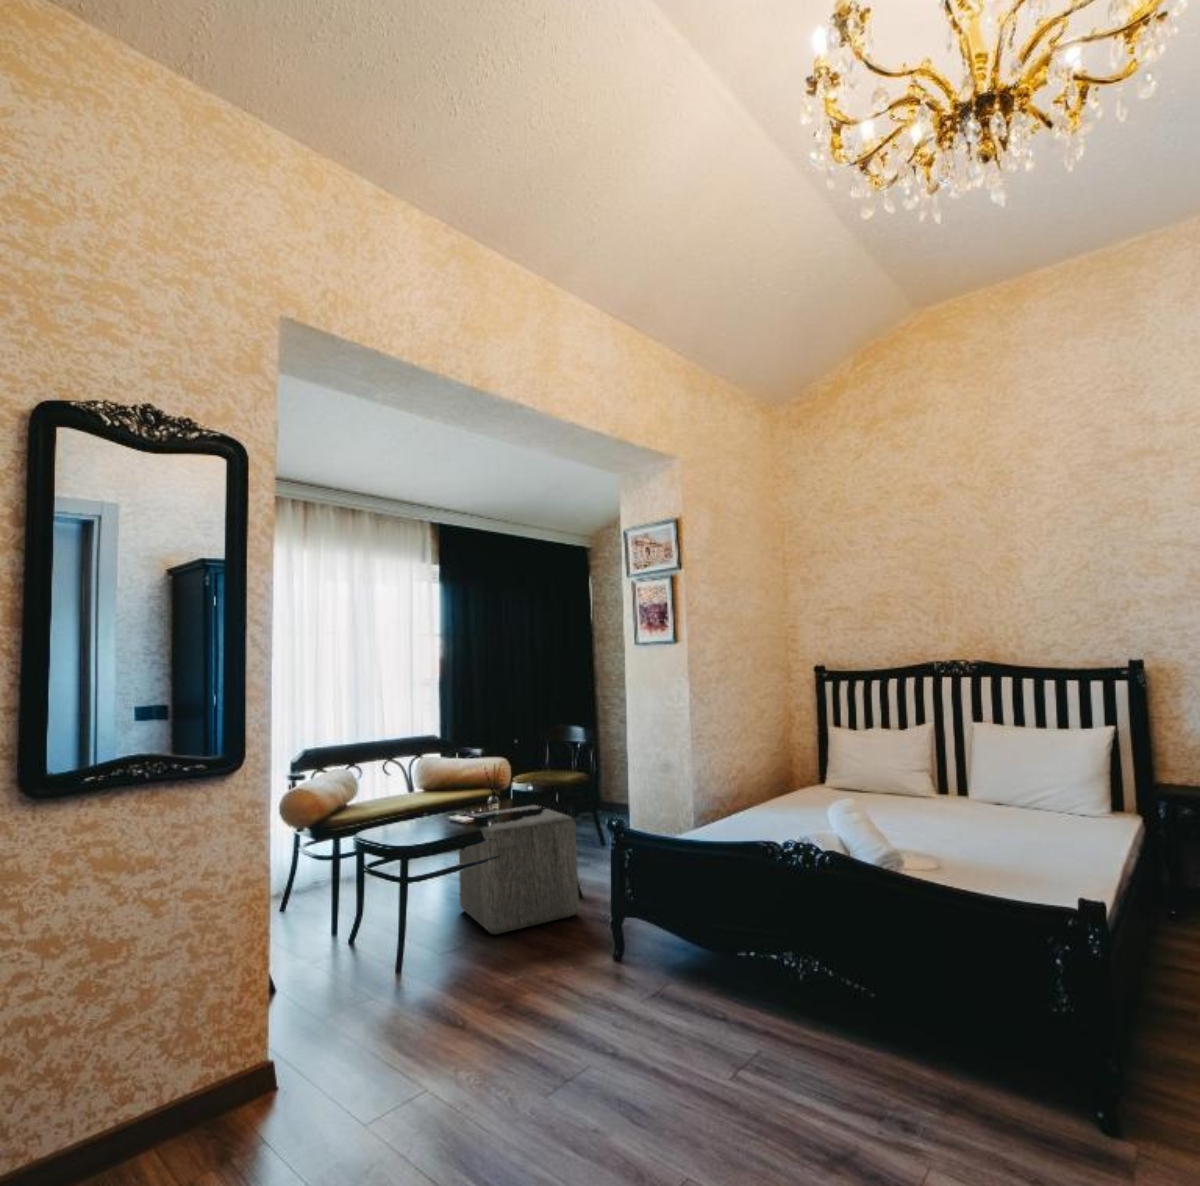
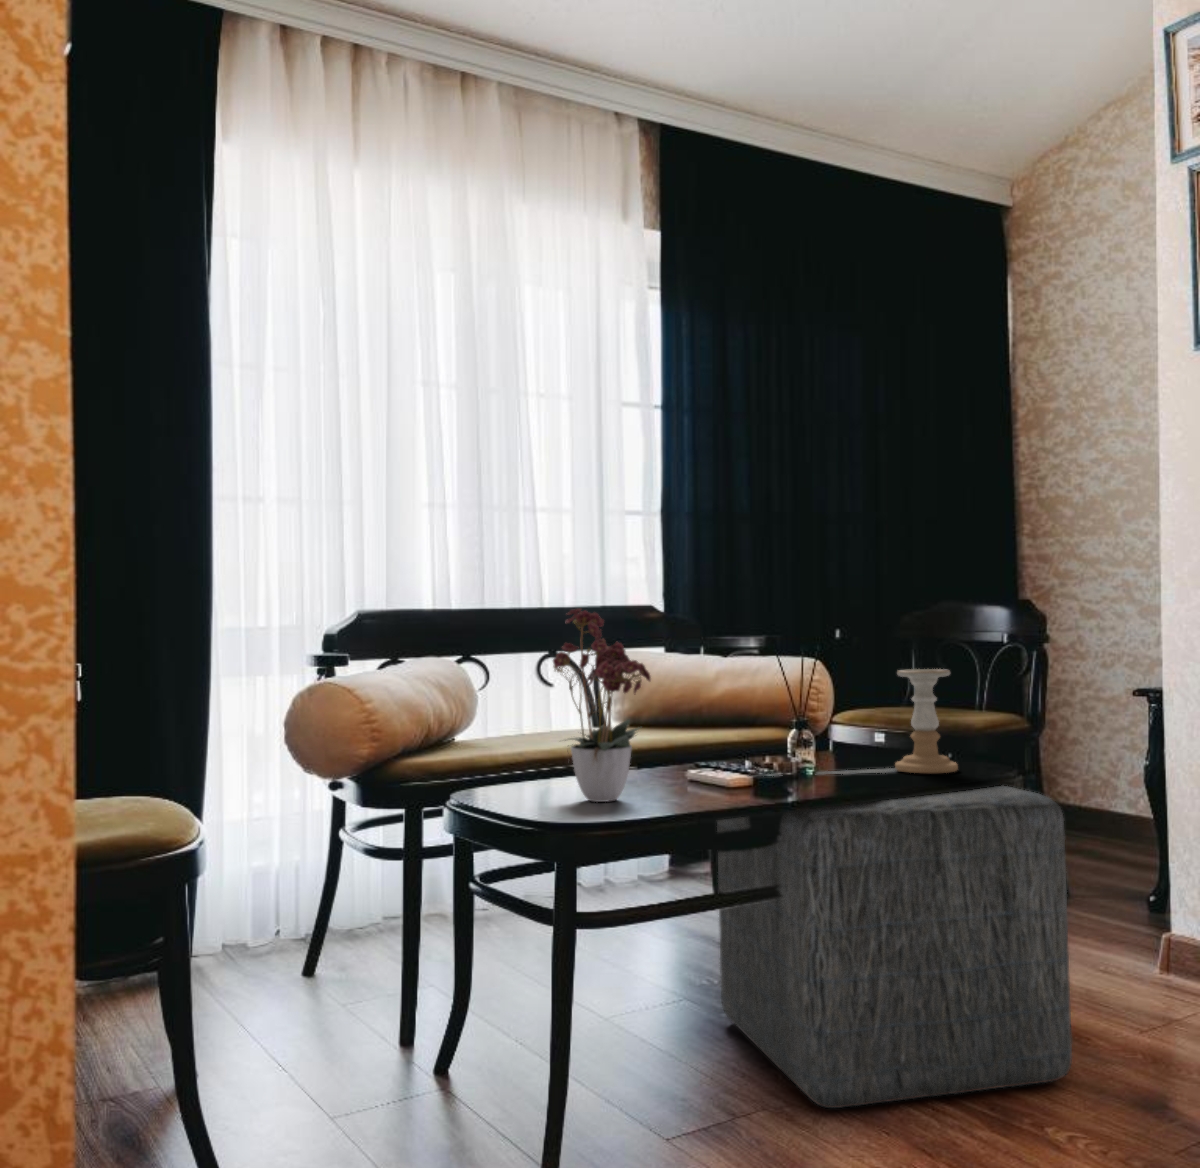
flower arrangement: none [394,757,437,832] -> present [553,609,651,802]
candle holder: none [525,769,547,809] -> present [895,669,958,774]

